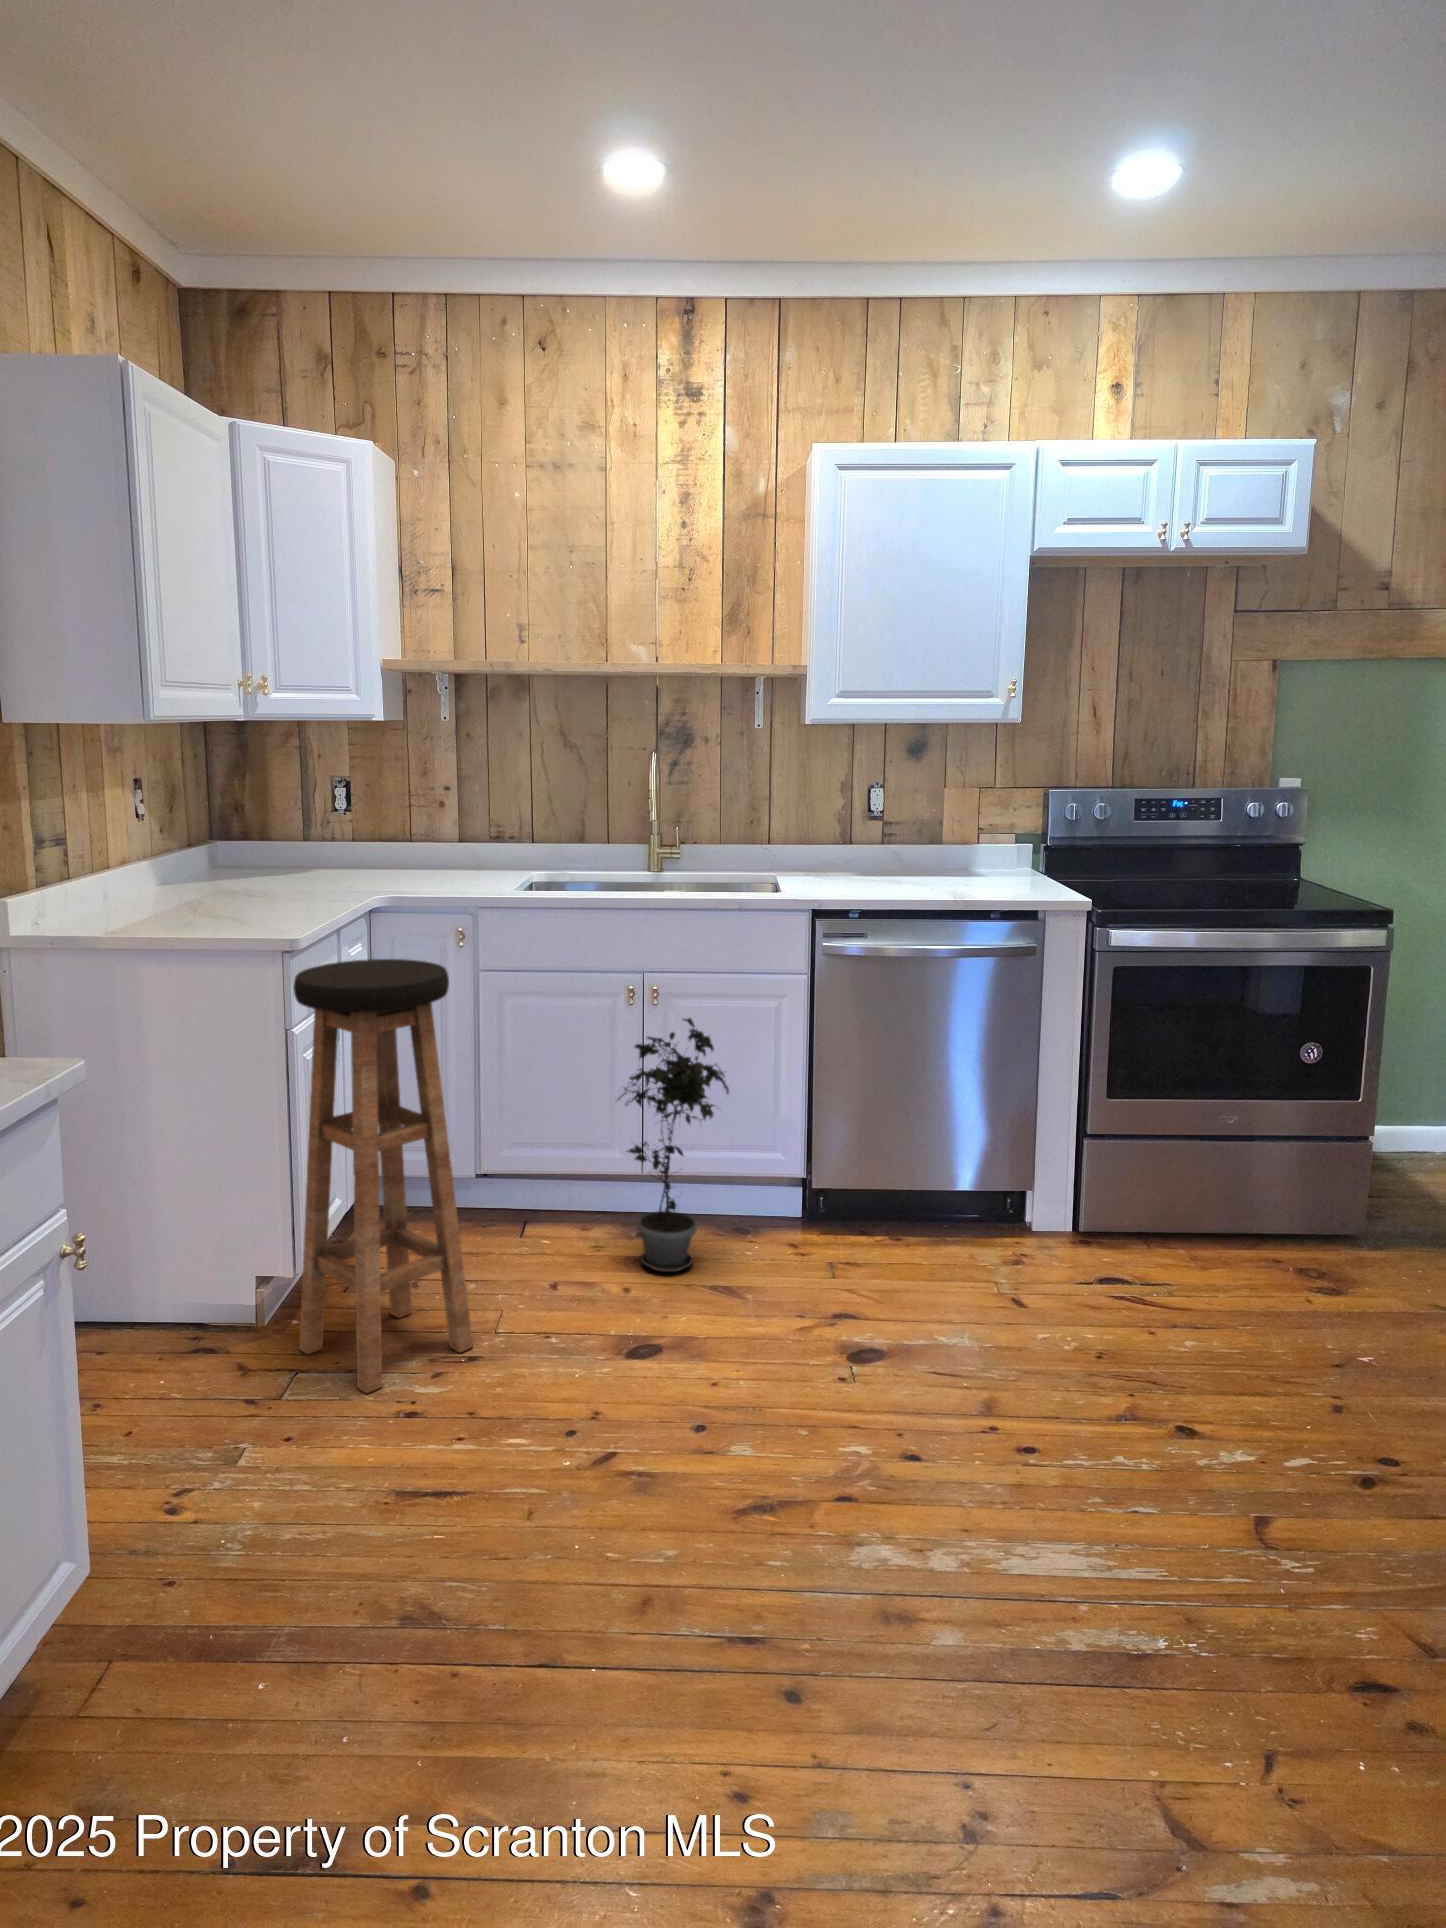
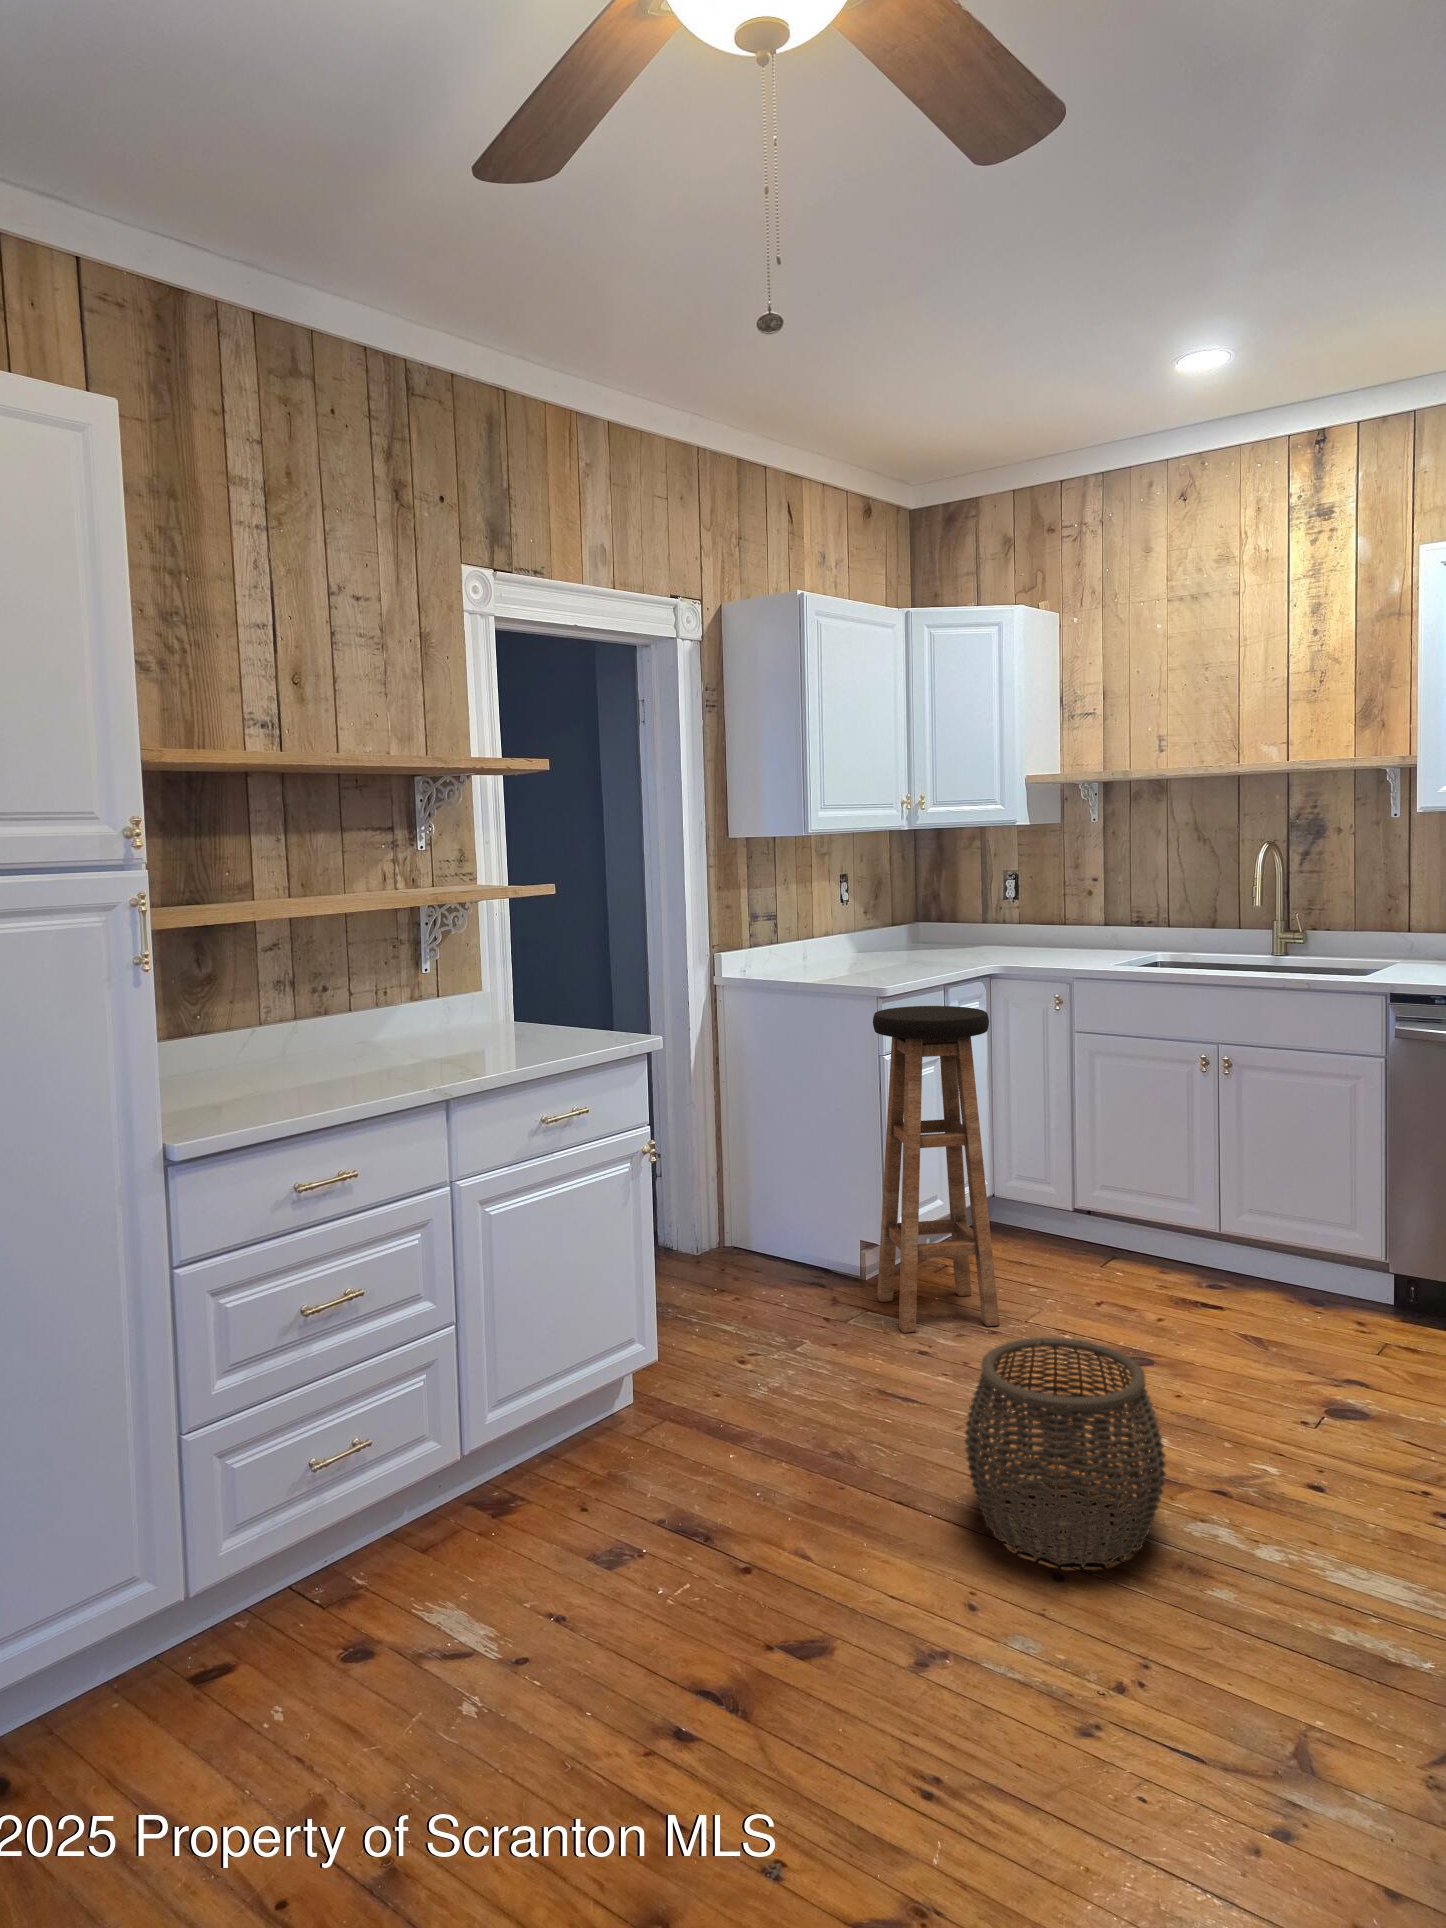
potted plant: present [618,1018,729,1272] -> none [1159,1083,1271,1318]
woven basket: none [620,1380,863,1683] -> present [965,1338,1166,1567]

